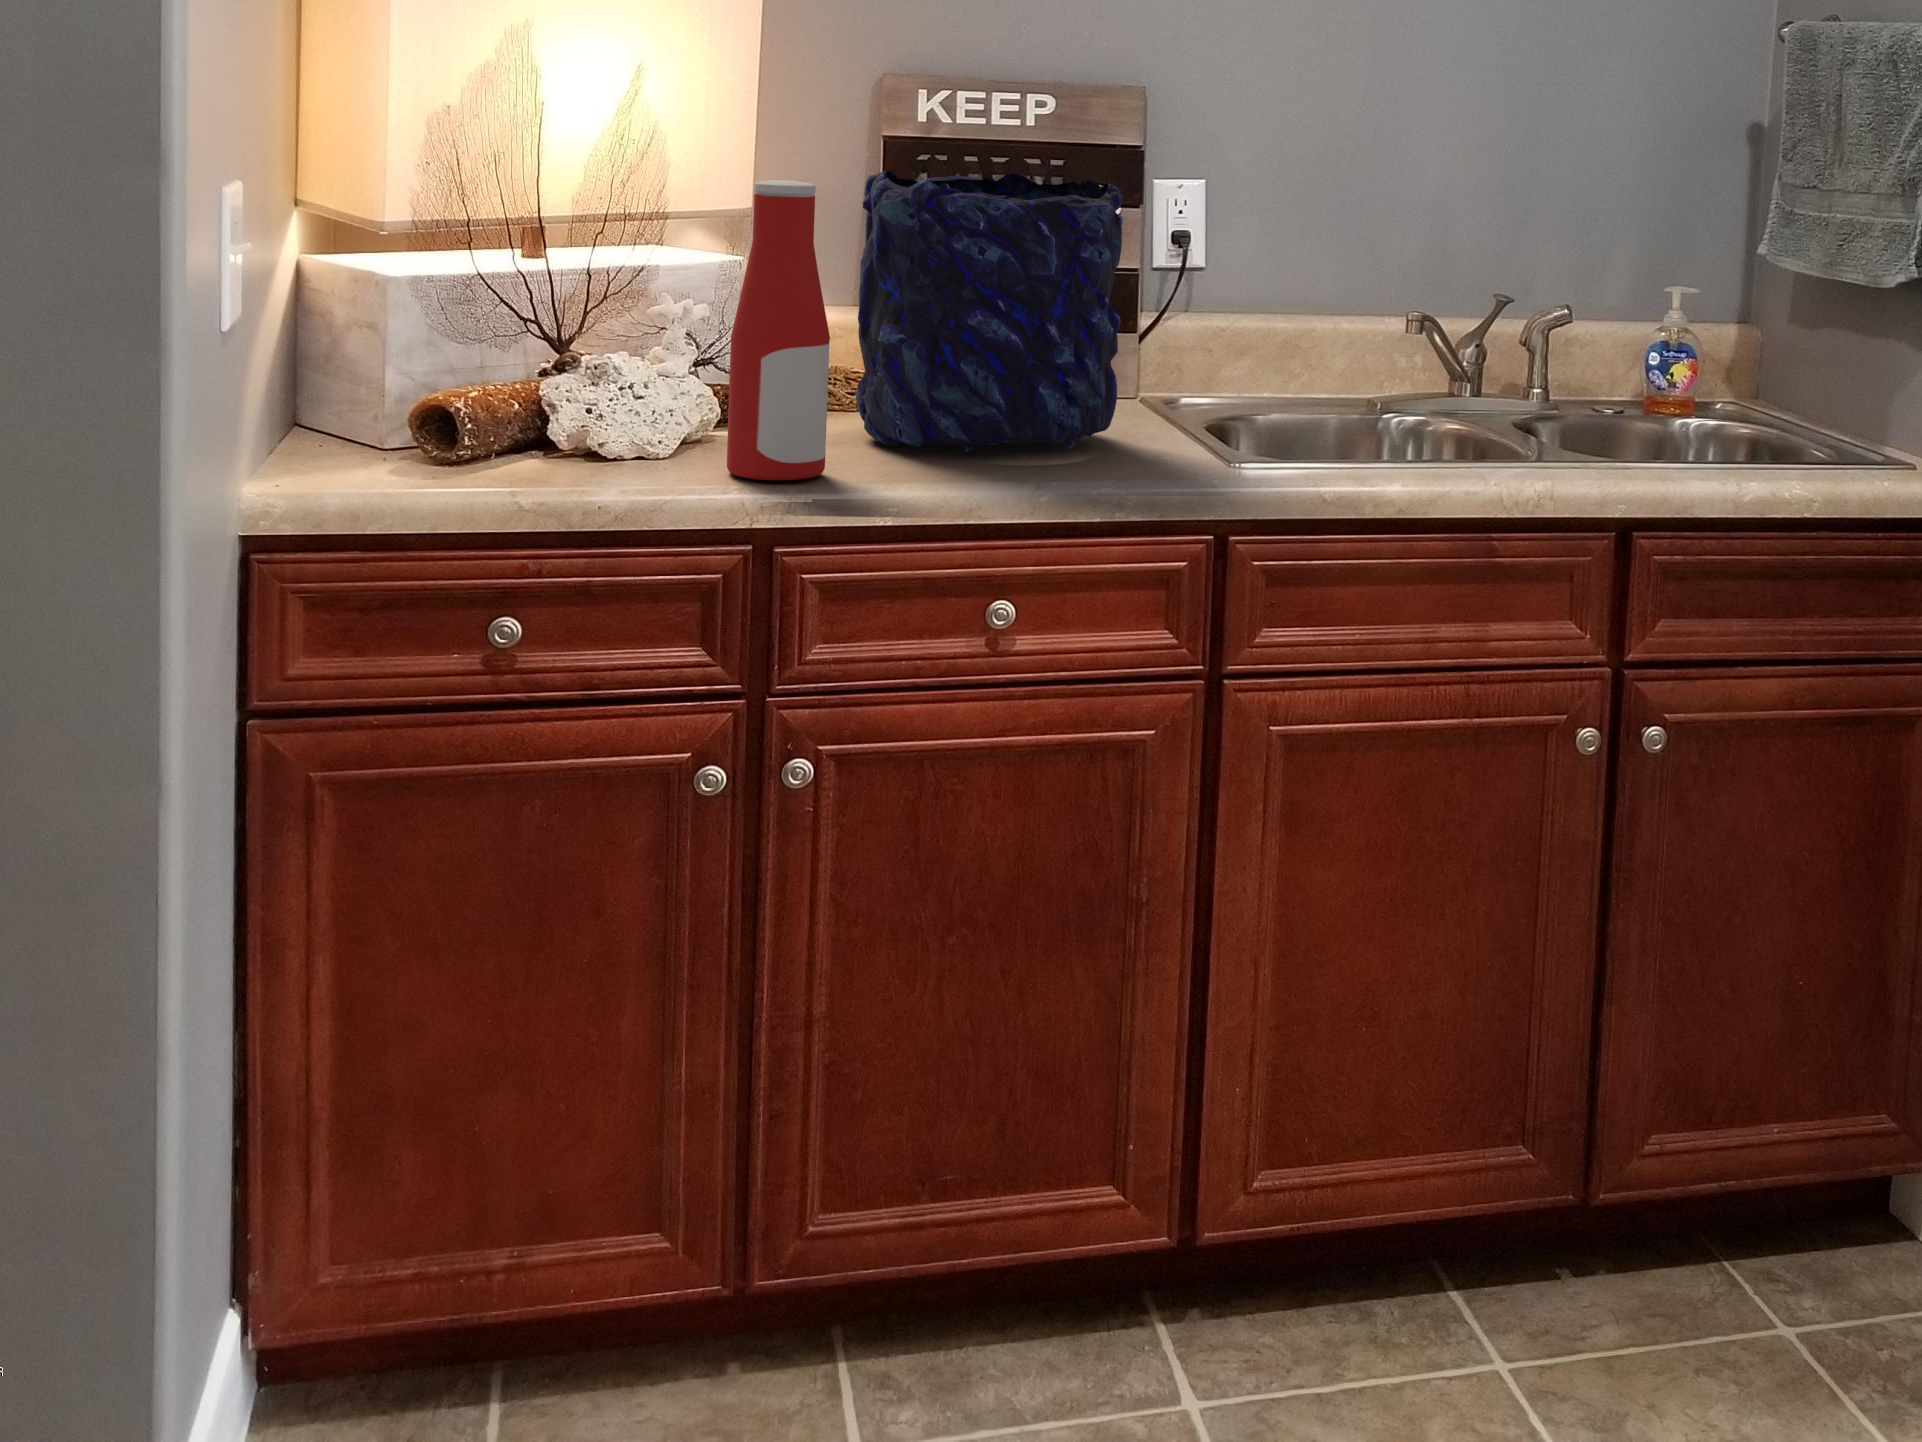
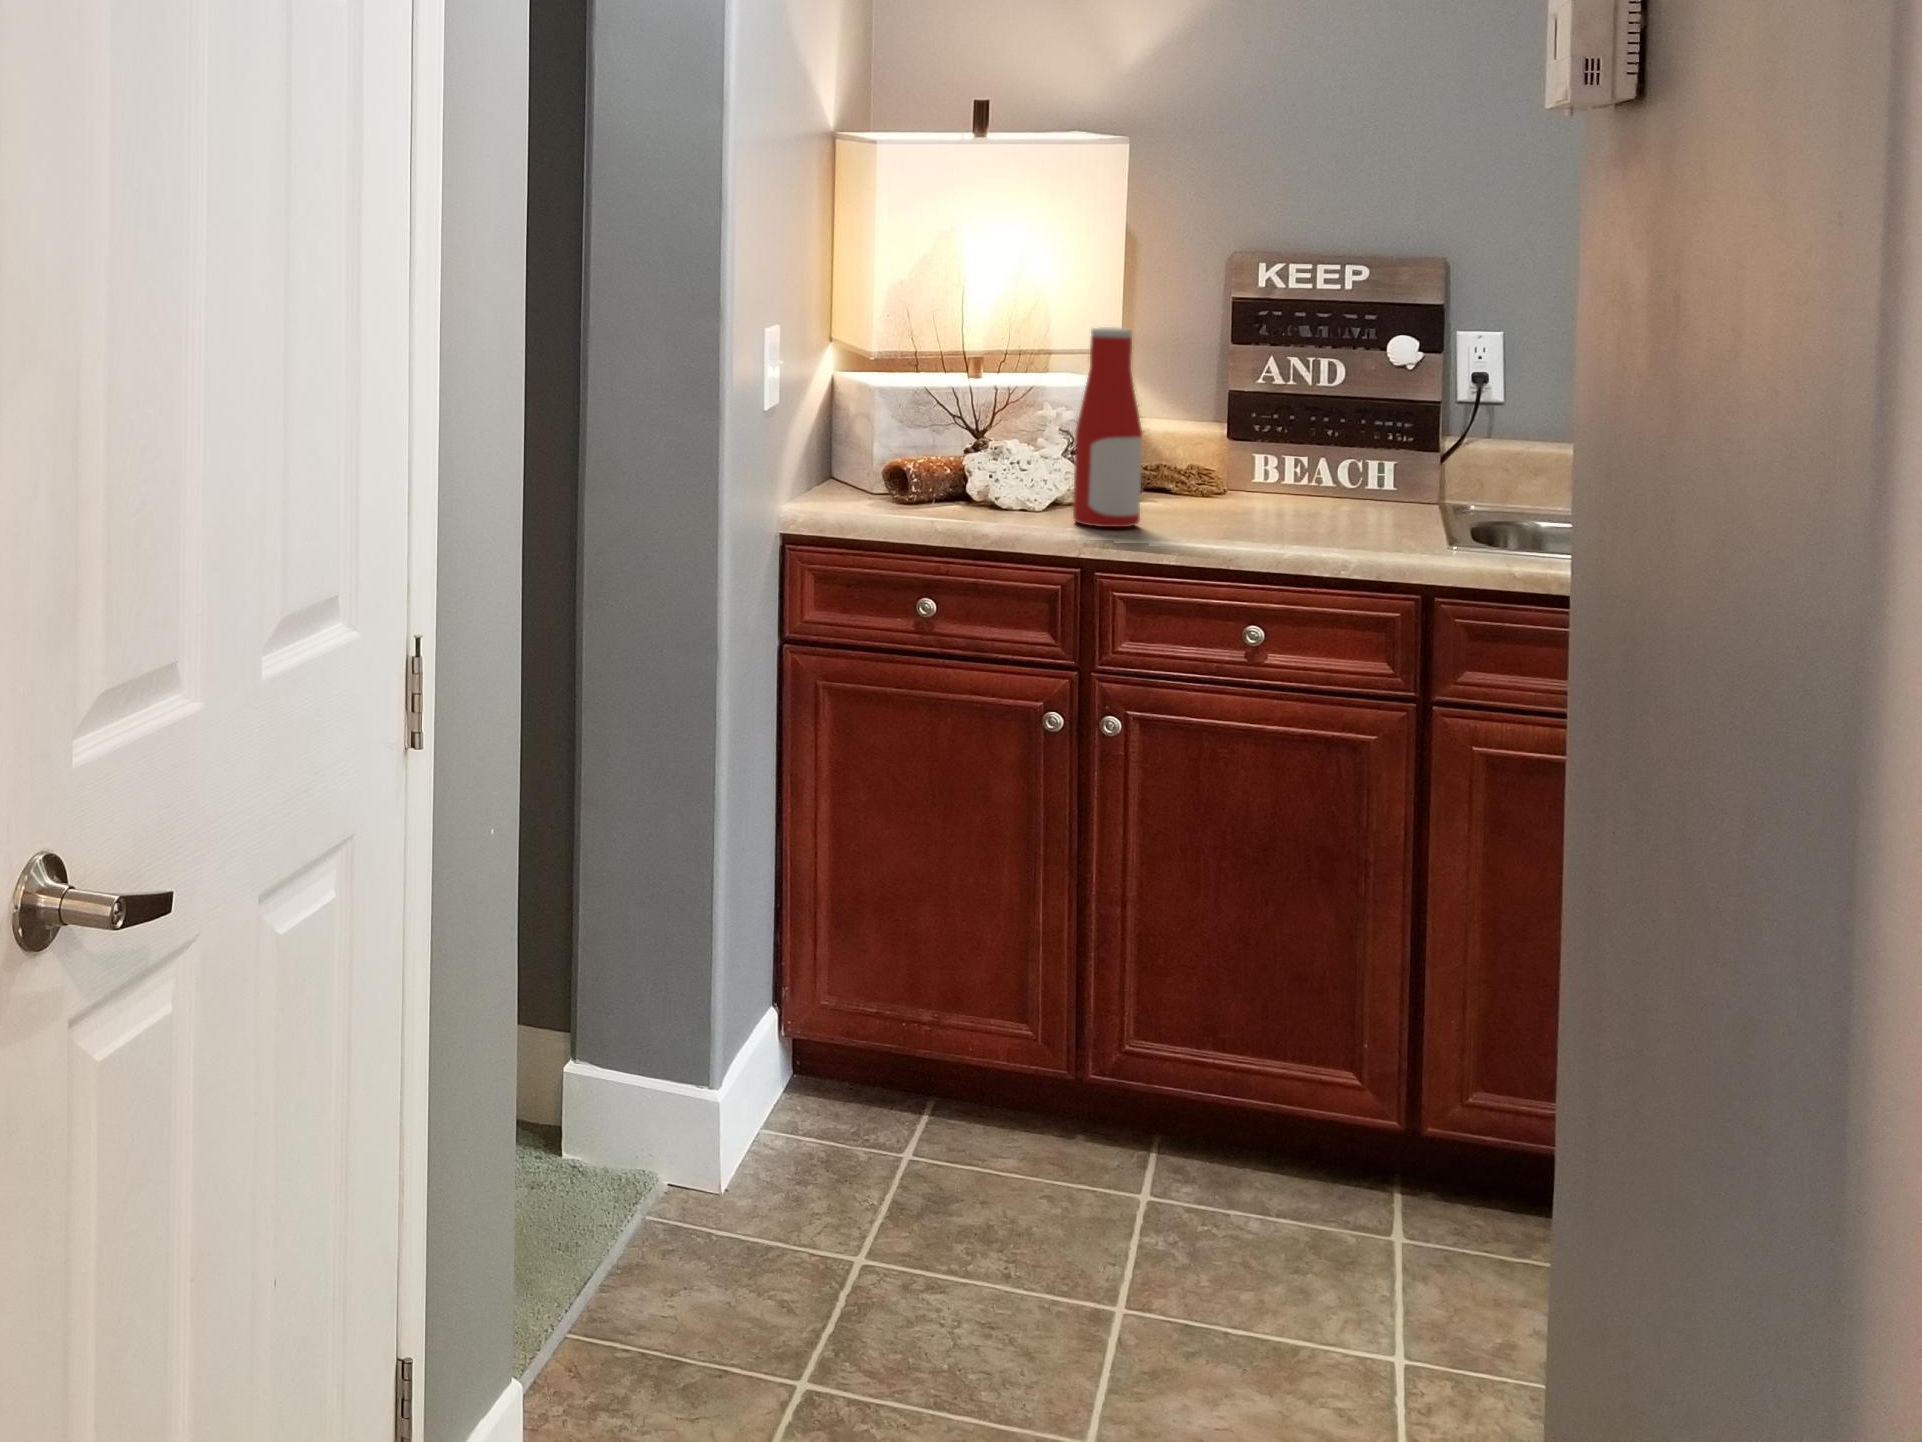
vase: present [855,171,1123,452] -> none [1184,322,1388,523]

